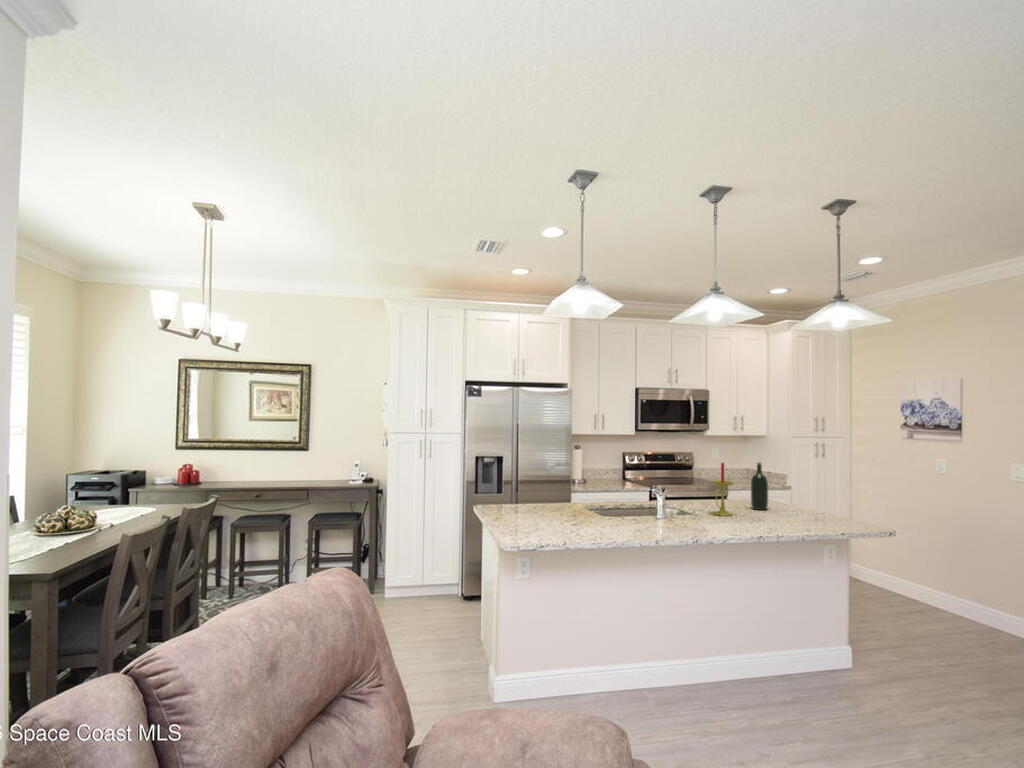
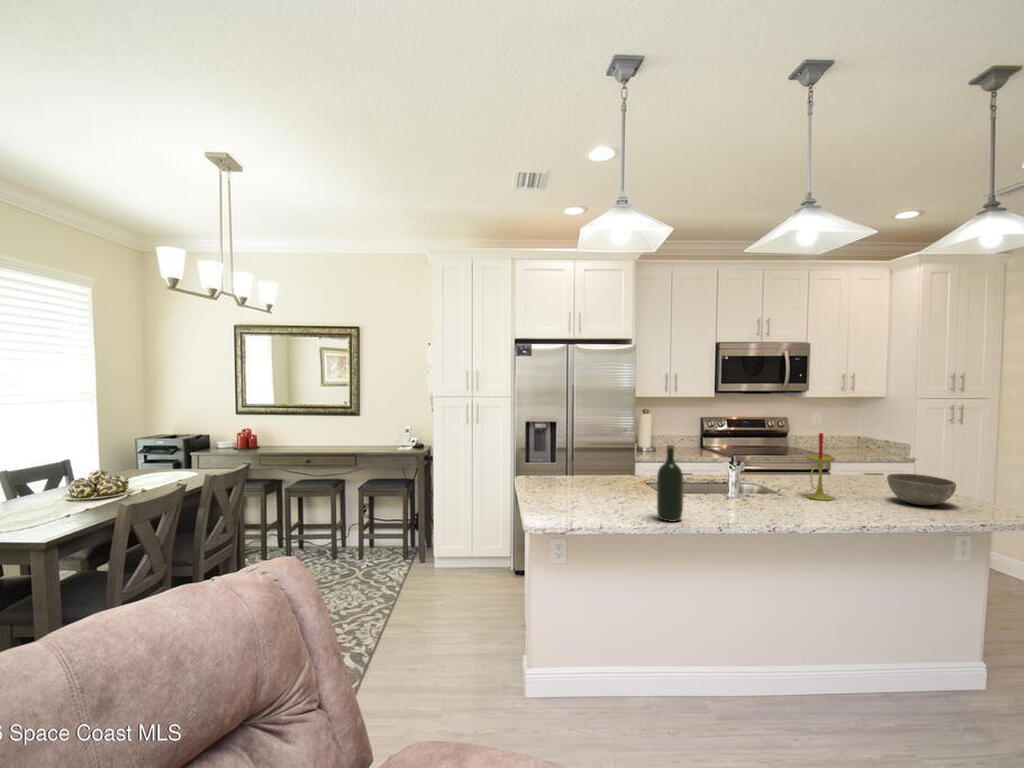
wine bottle: present [751,462,768,510] -> present [657,445,684,522]
bowl: none [770,494,817,517] -> present [887,474,956,505]

